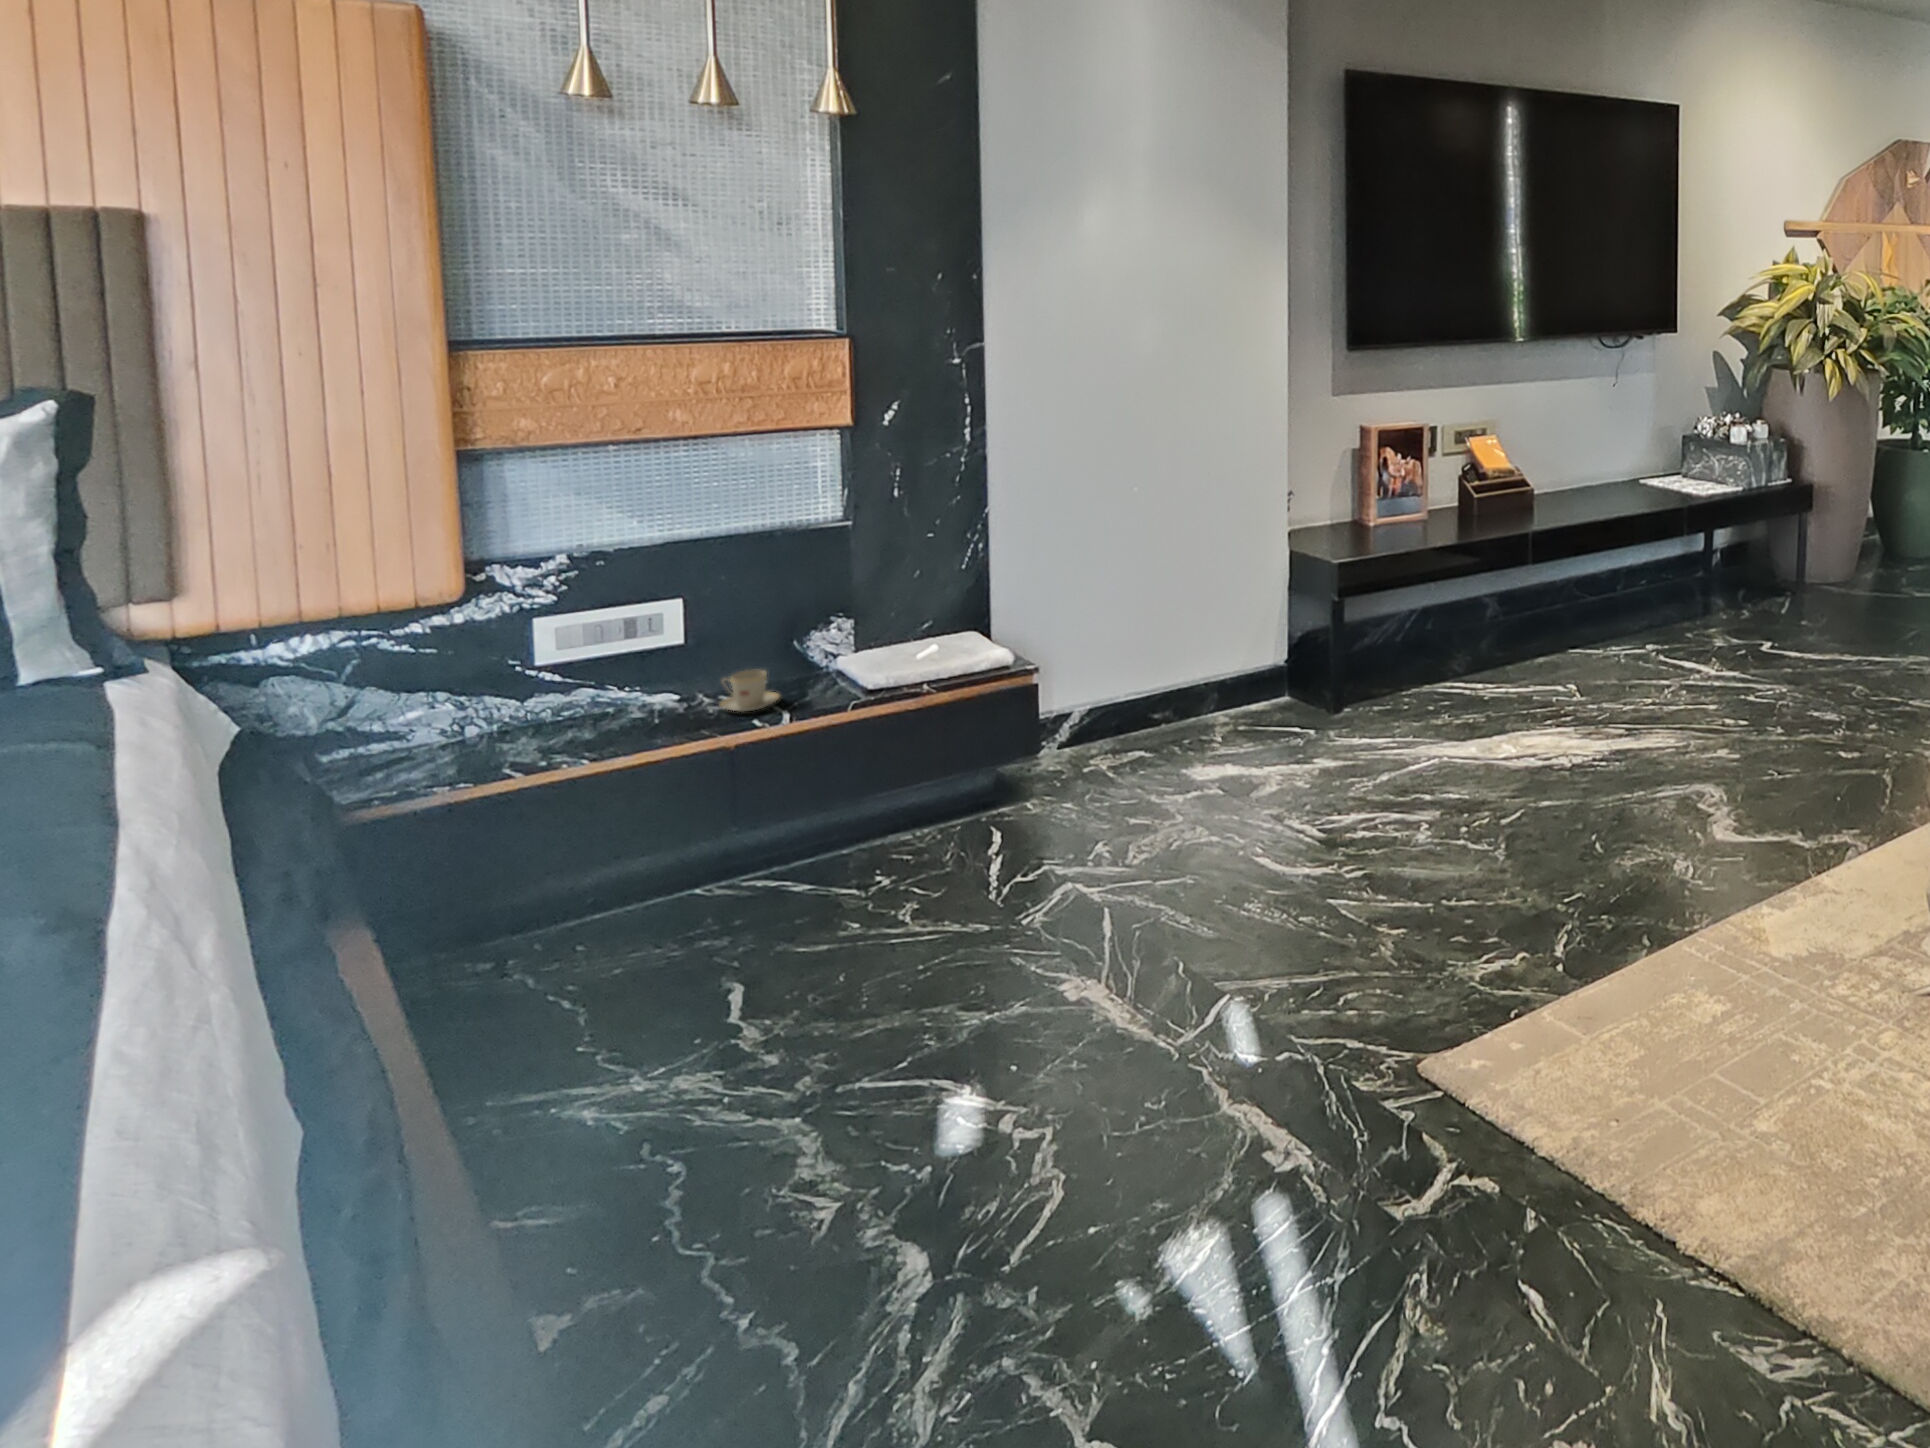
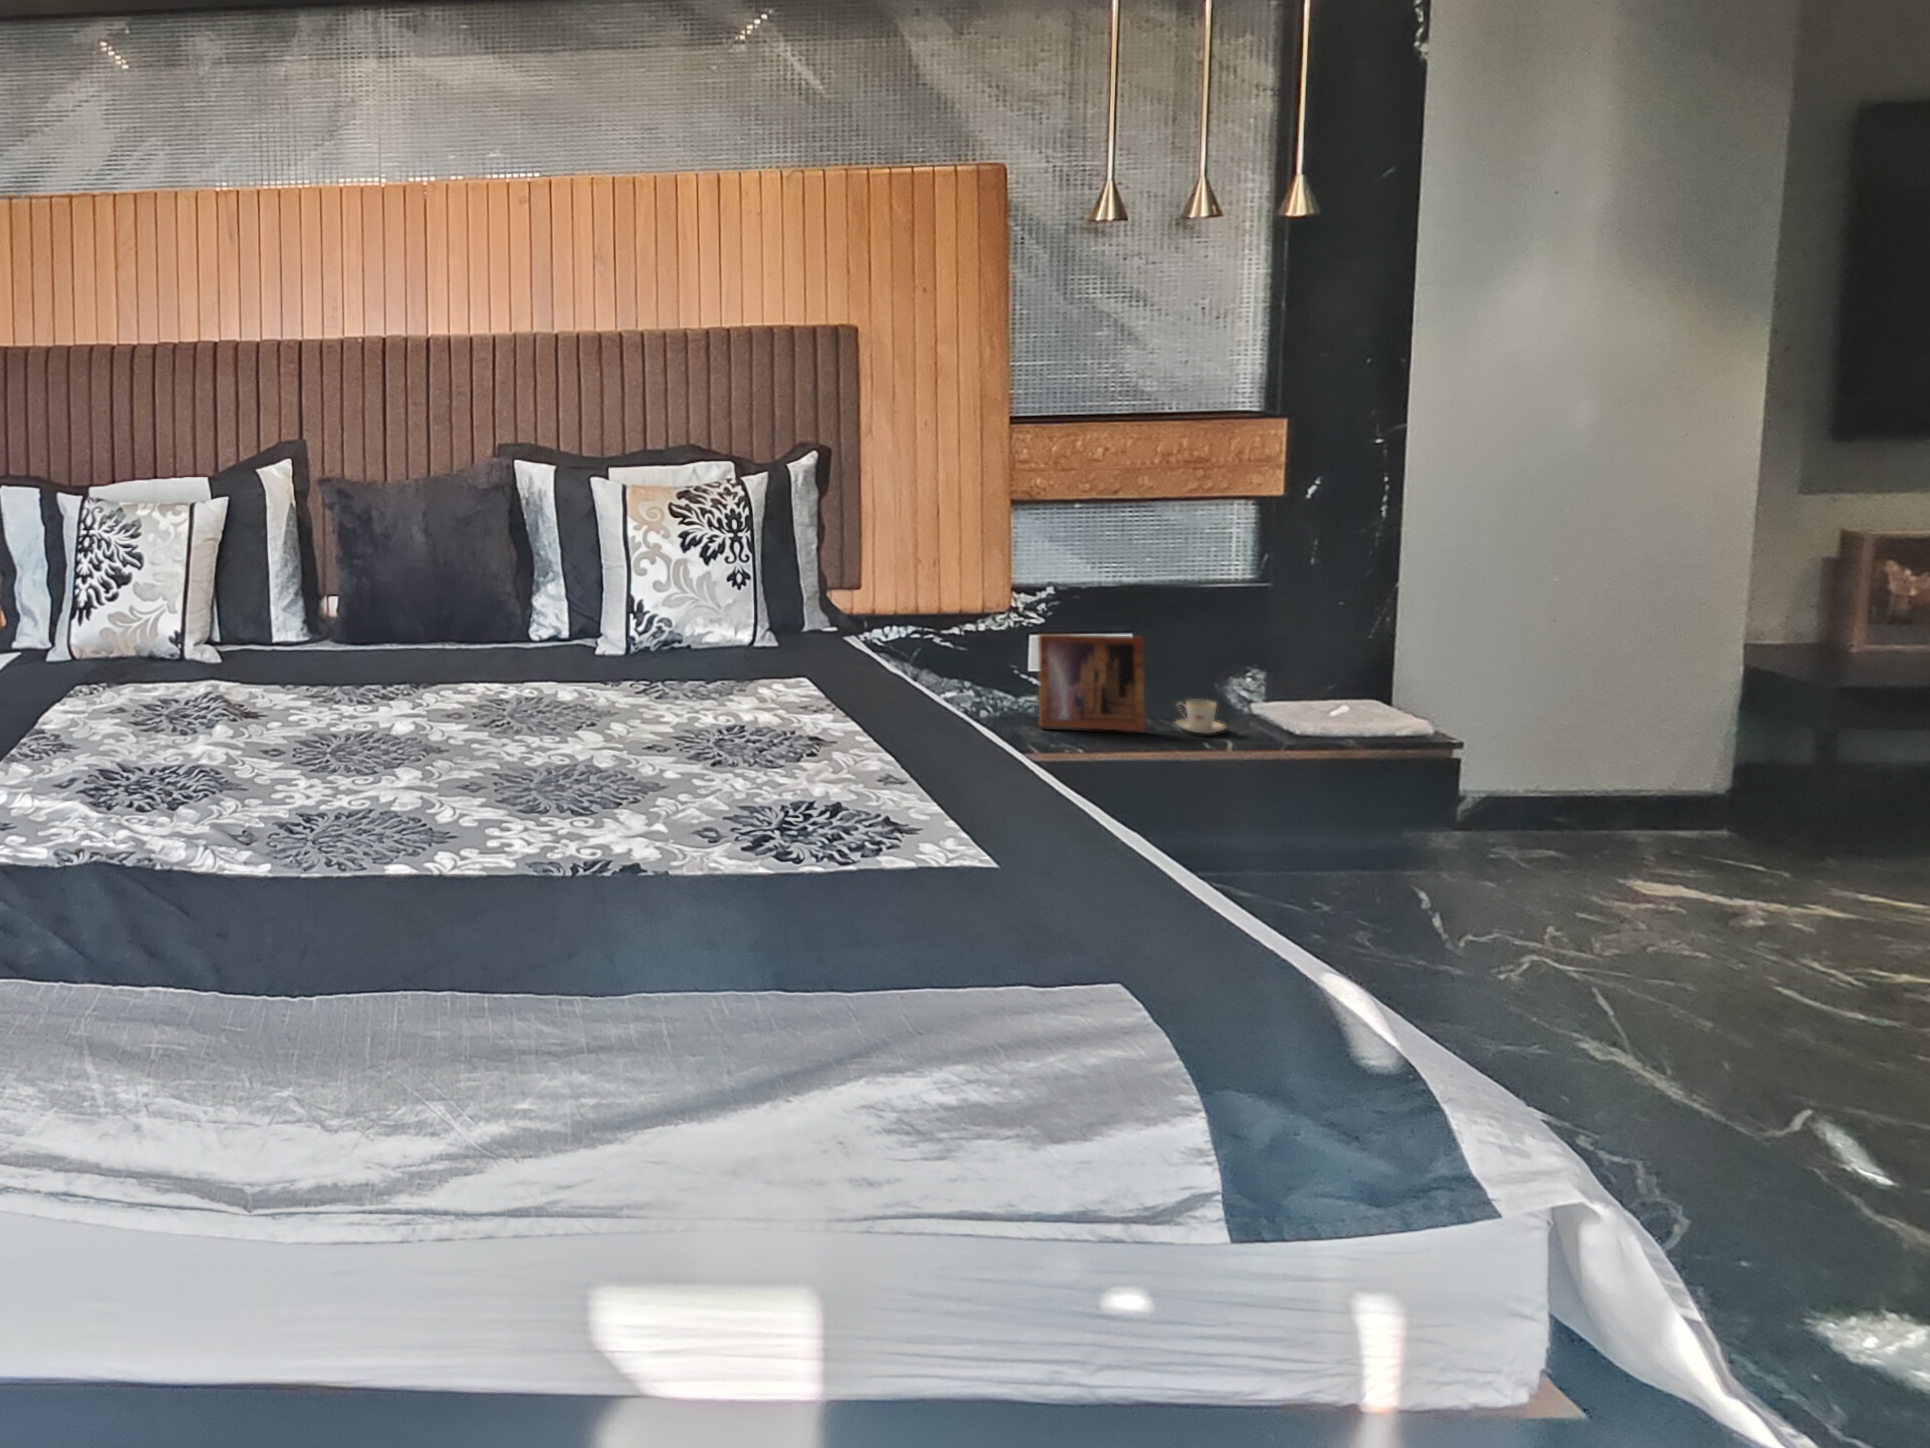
picture frame: none [527,607,674,742] -> present [1037,634,1145,731]

